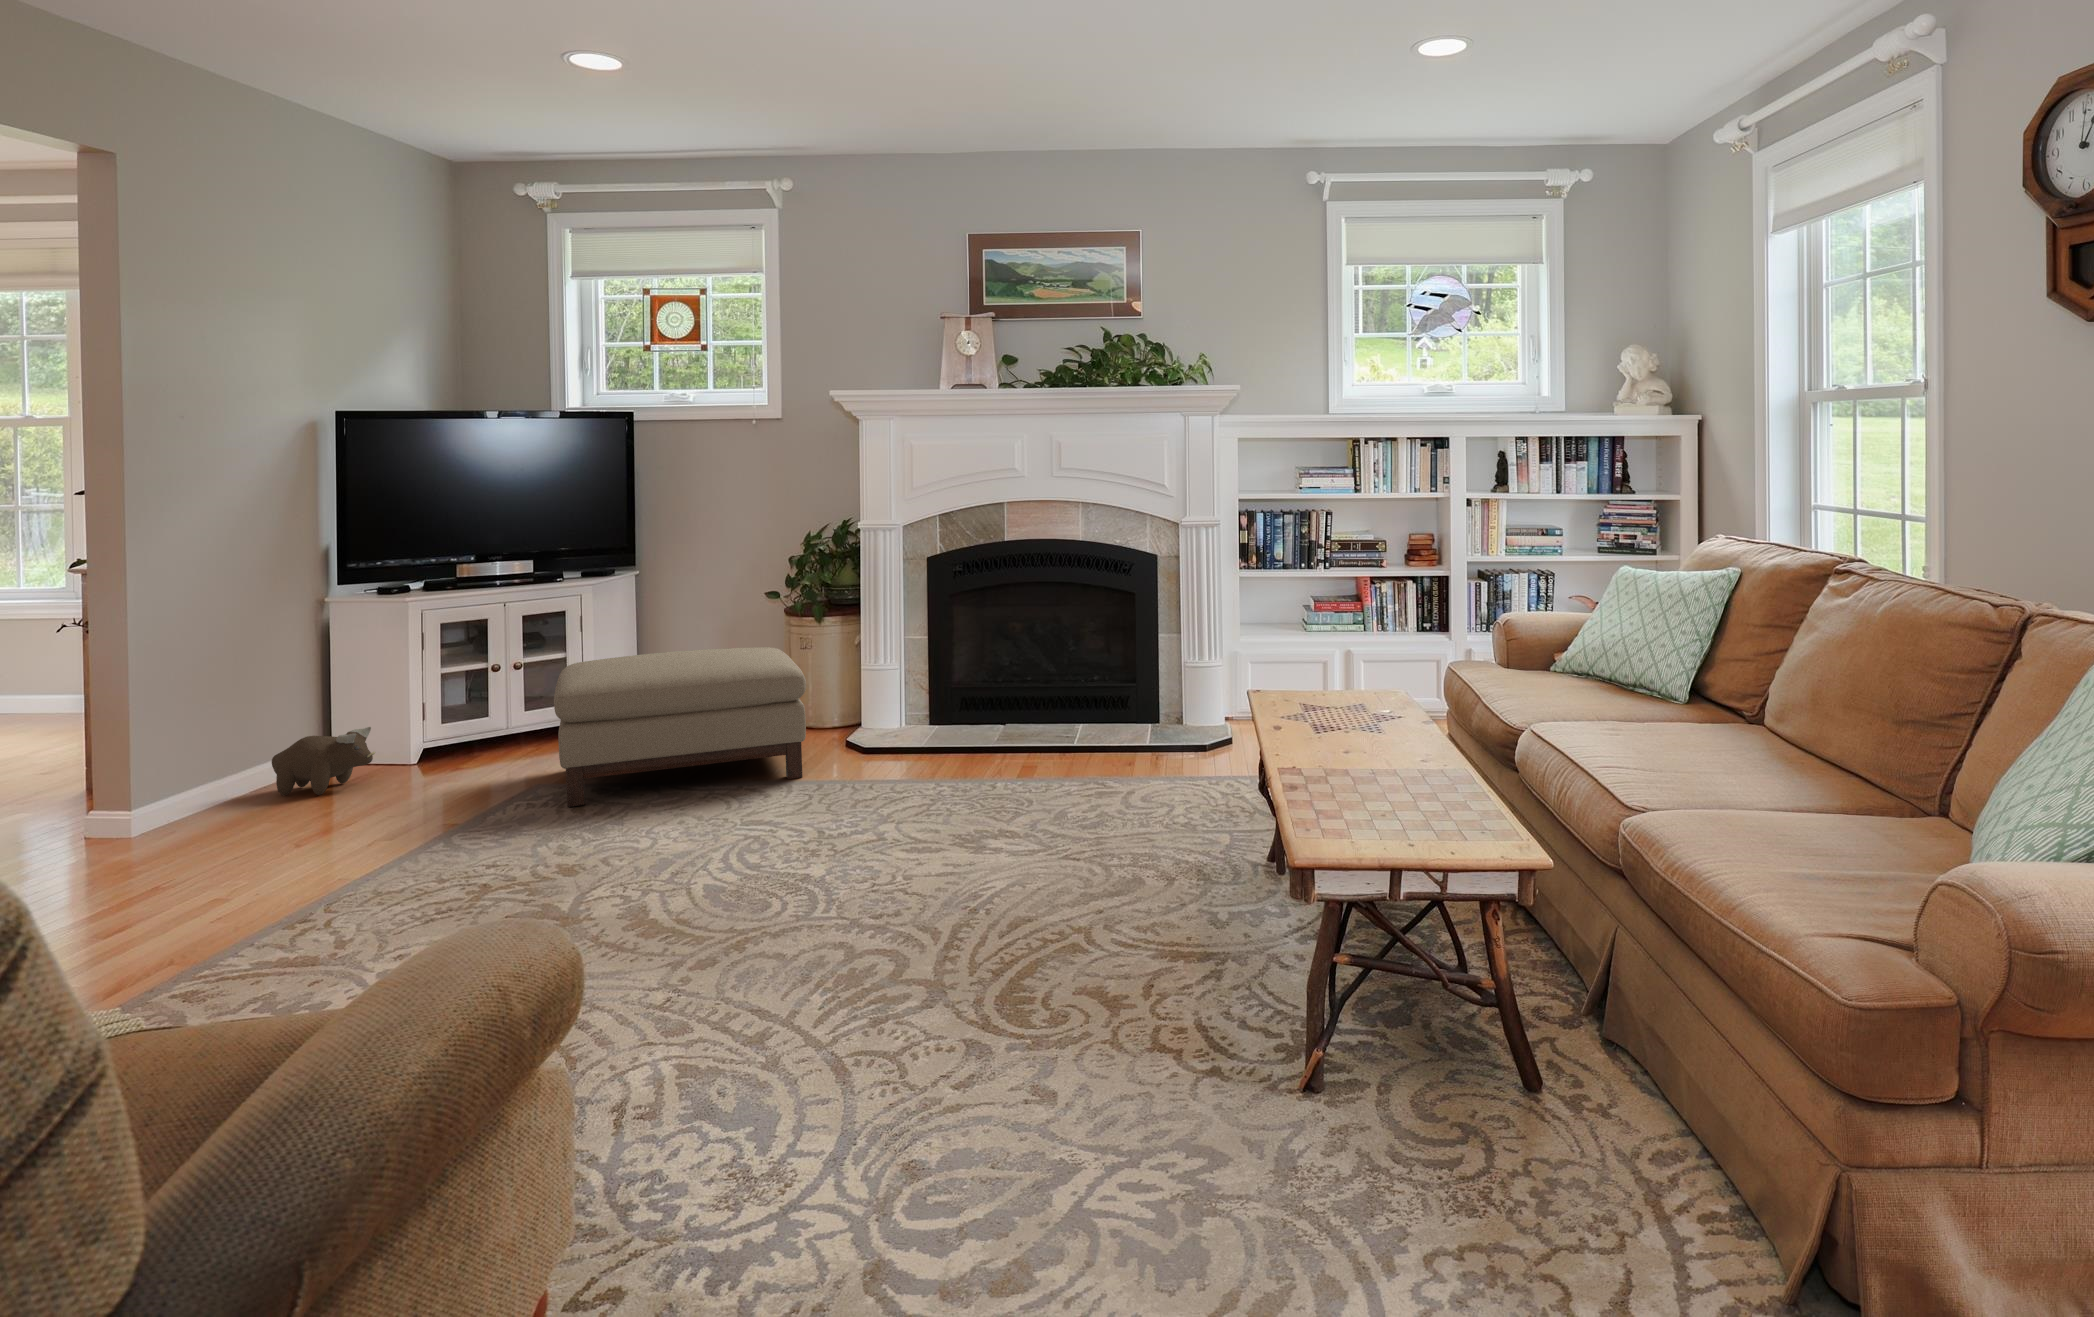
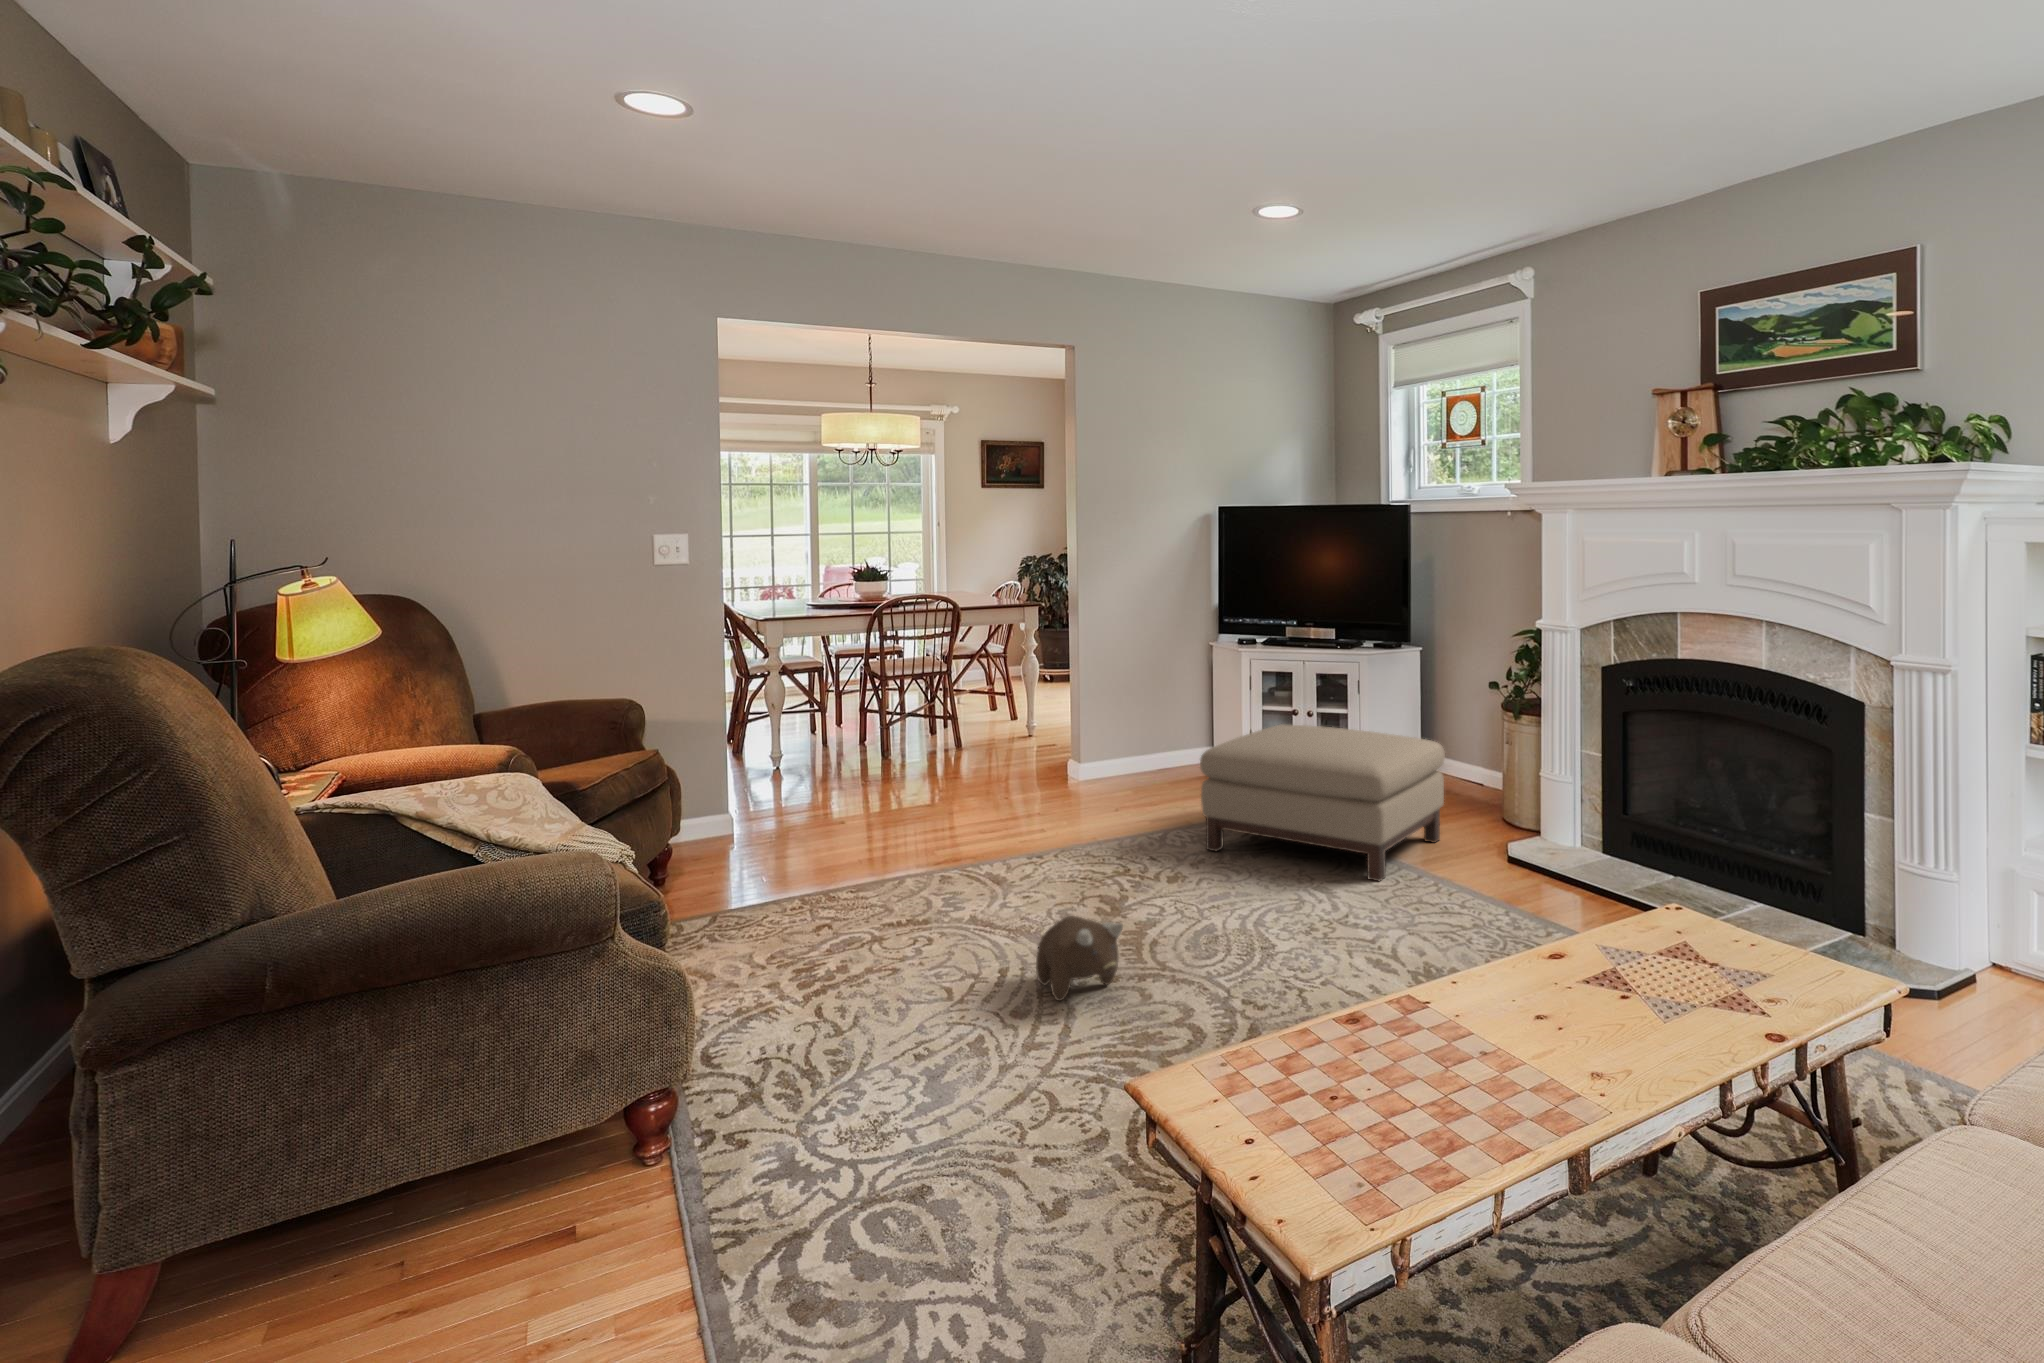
plush toy: present [272,727,375,795] -> present [1036,916,1123,1001]

